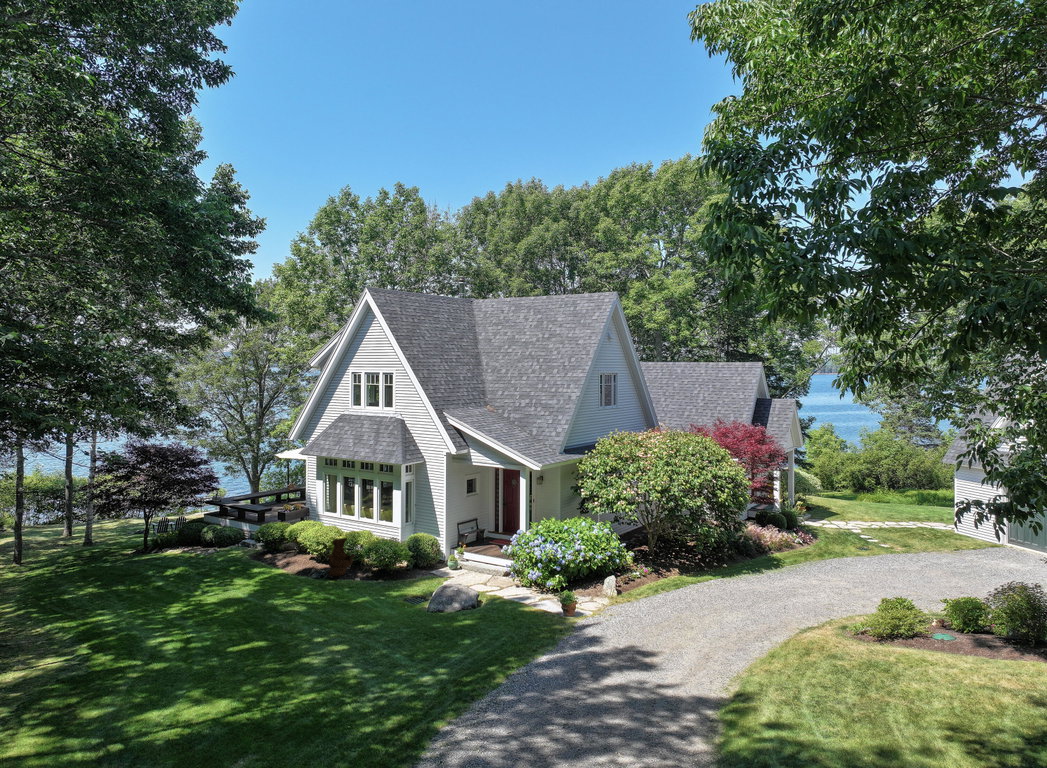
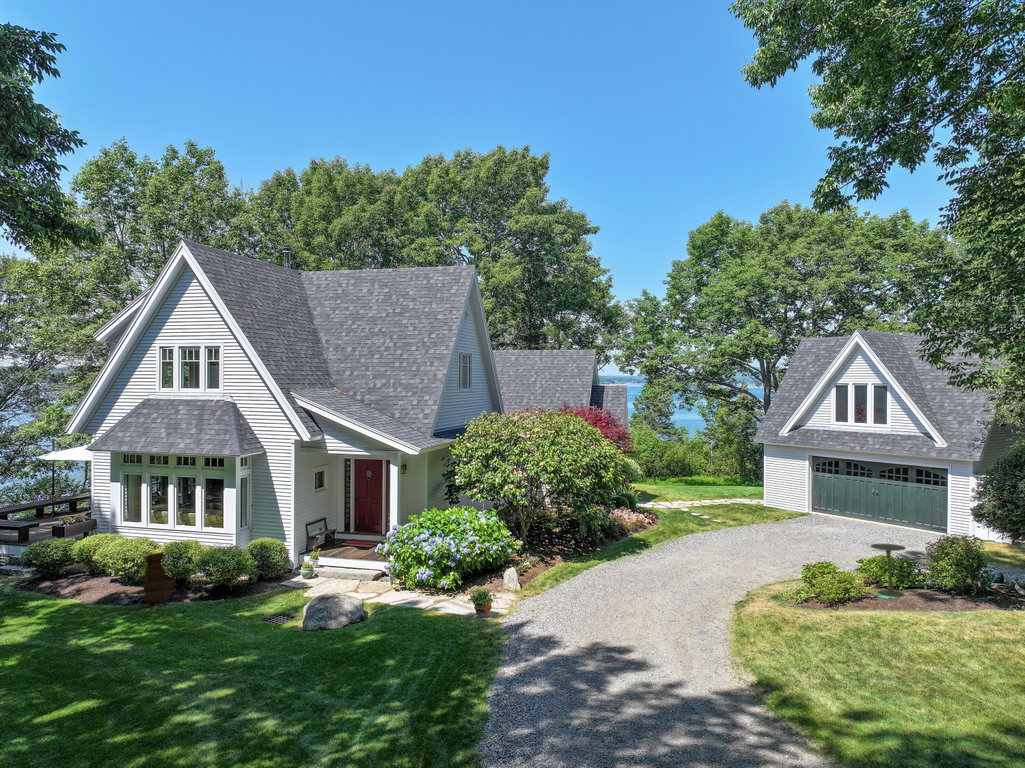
pedestal table: none [984,593,1026,654] -> present [871,544,906,596]

